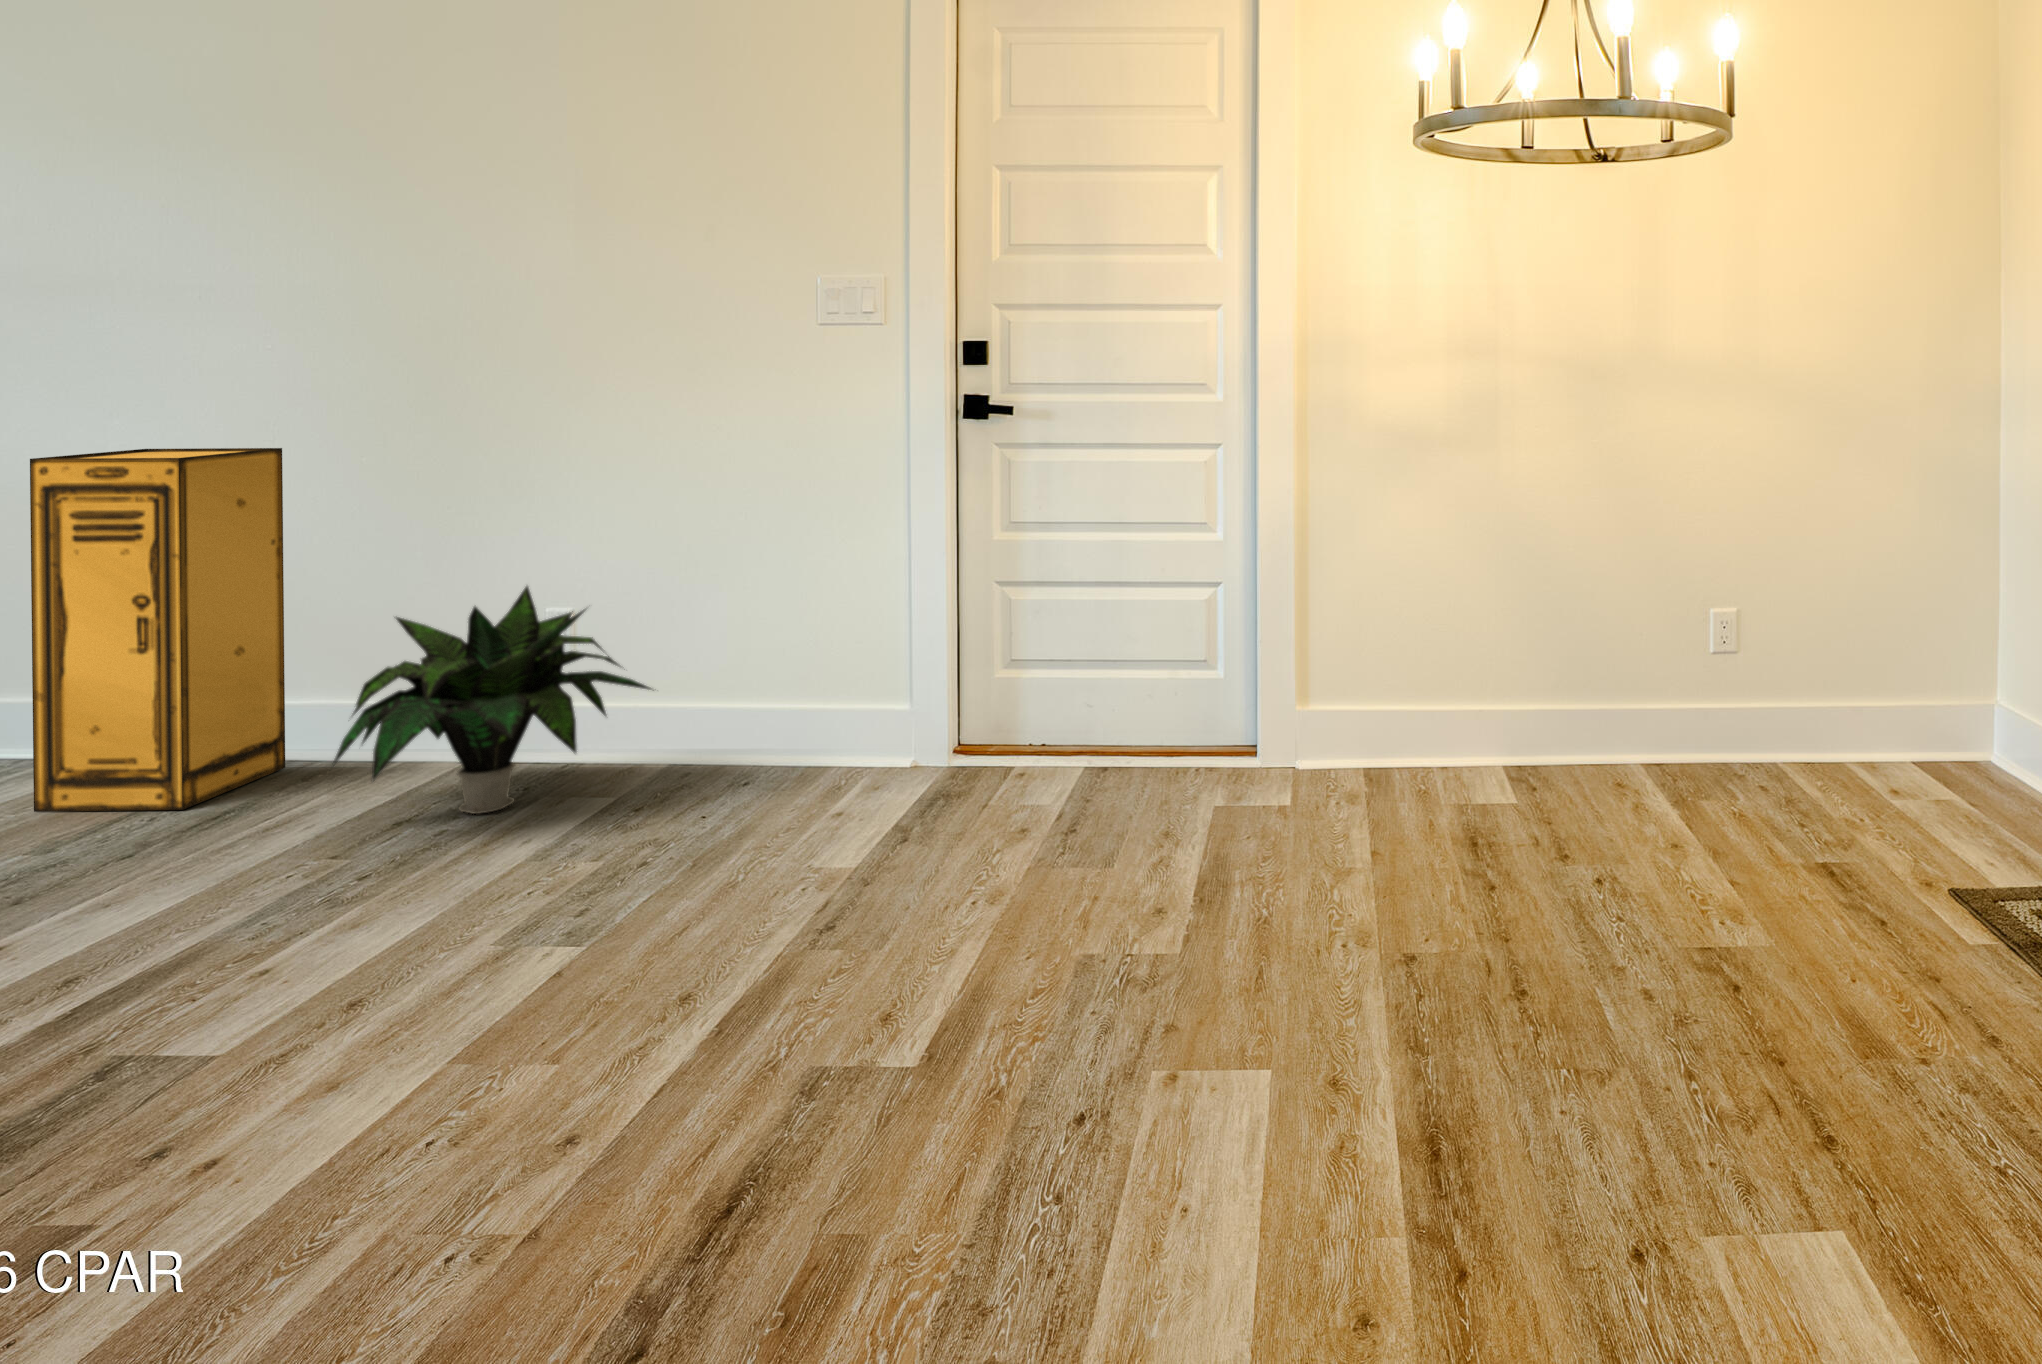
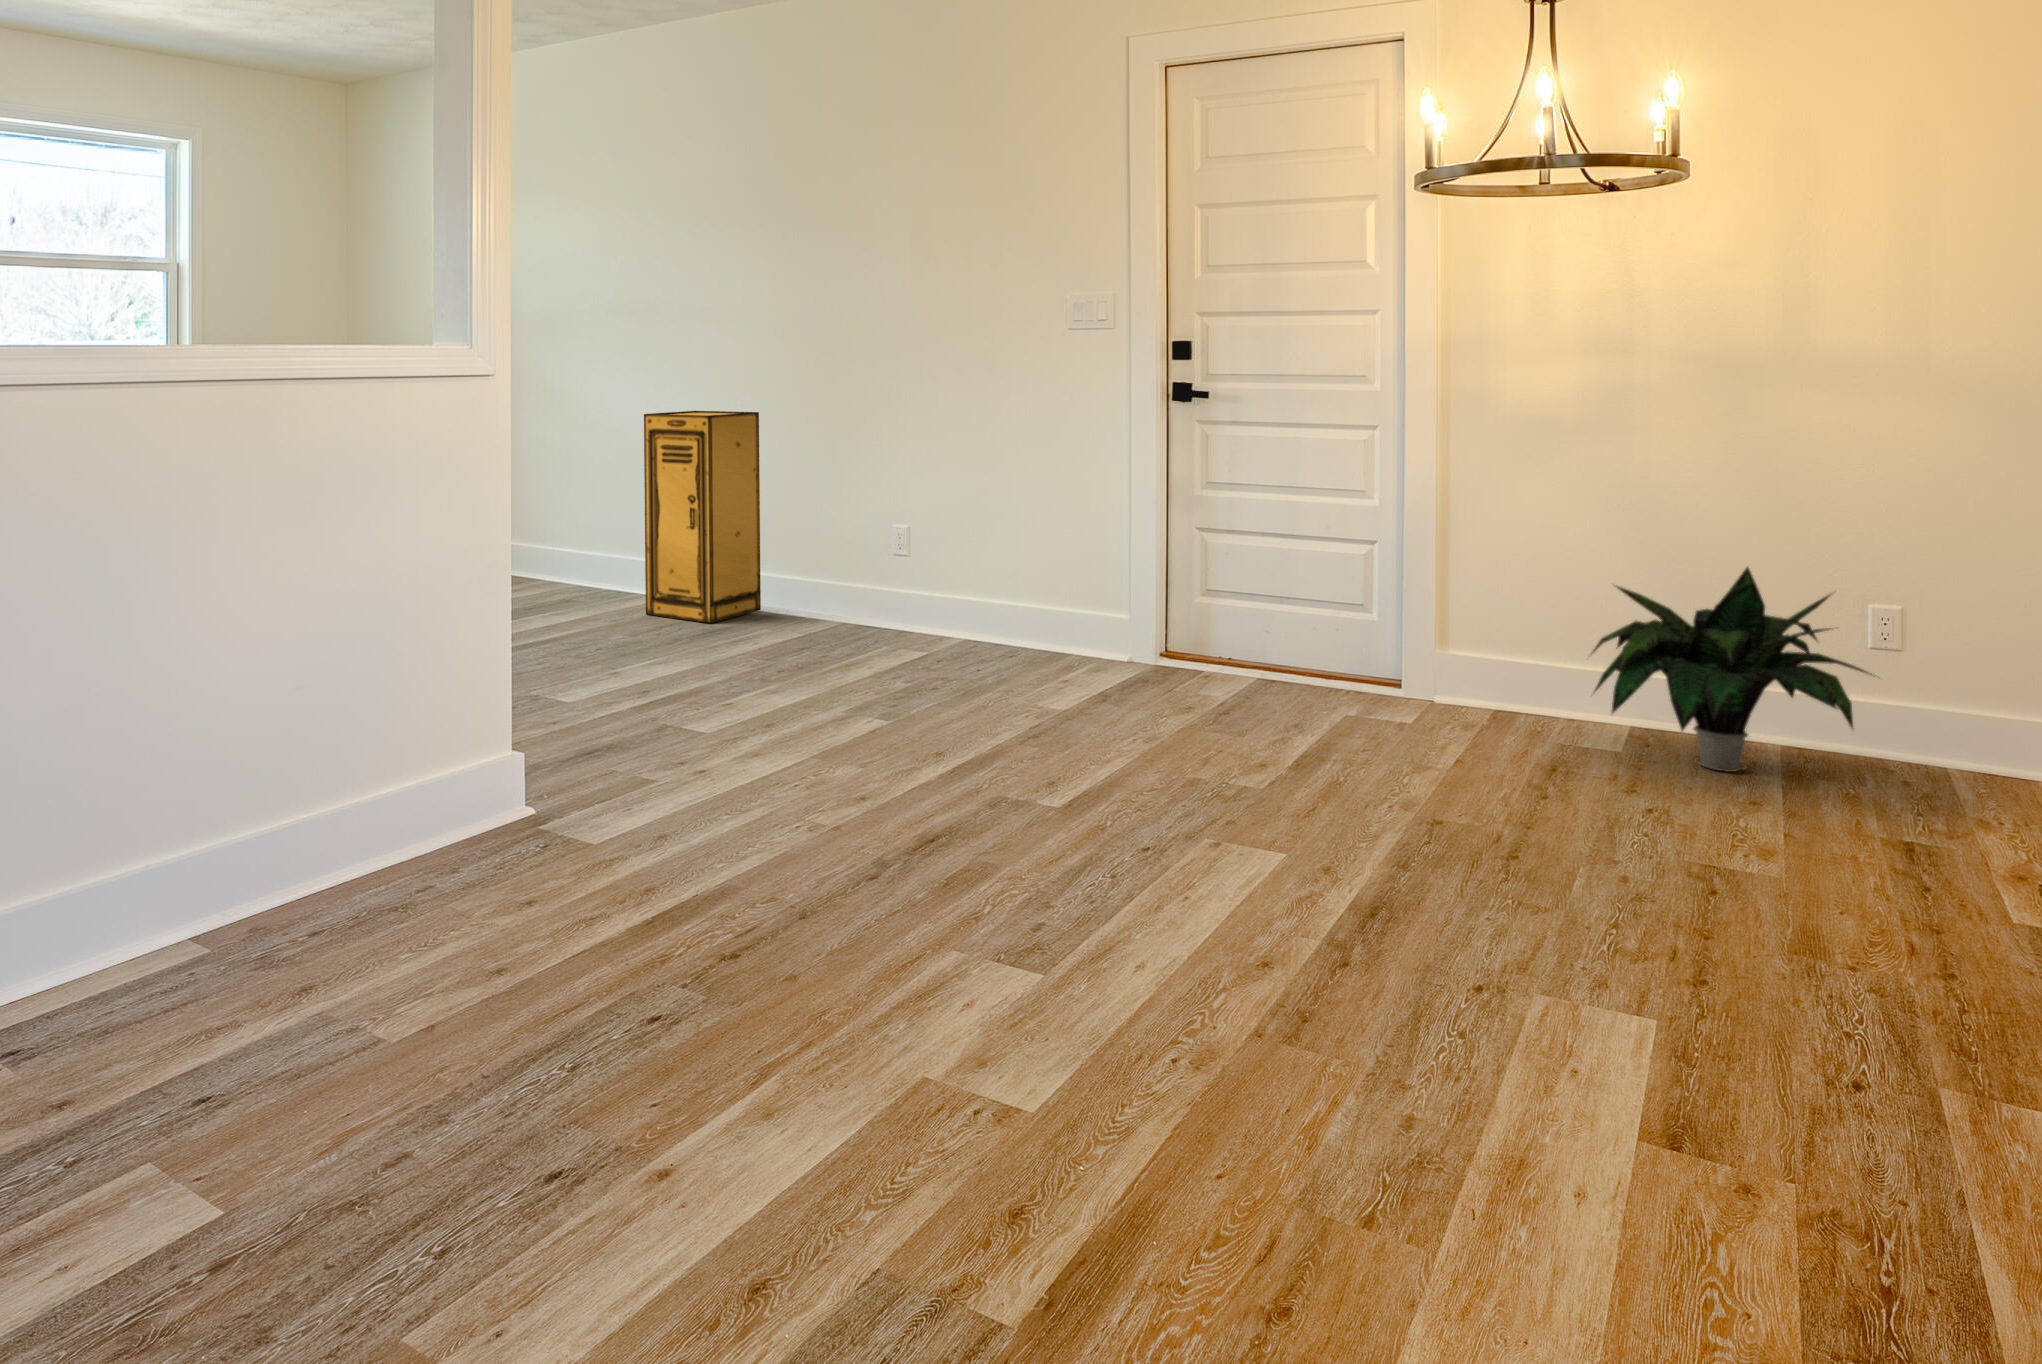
potted plant: present [332,586,654,814] -> present [1593,567,1868,772]

